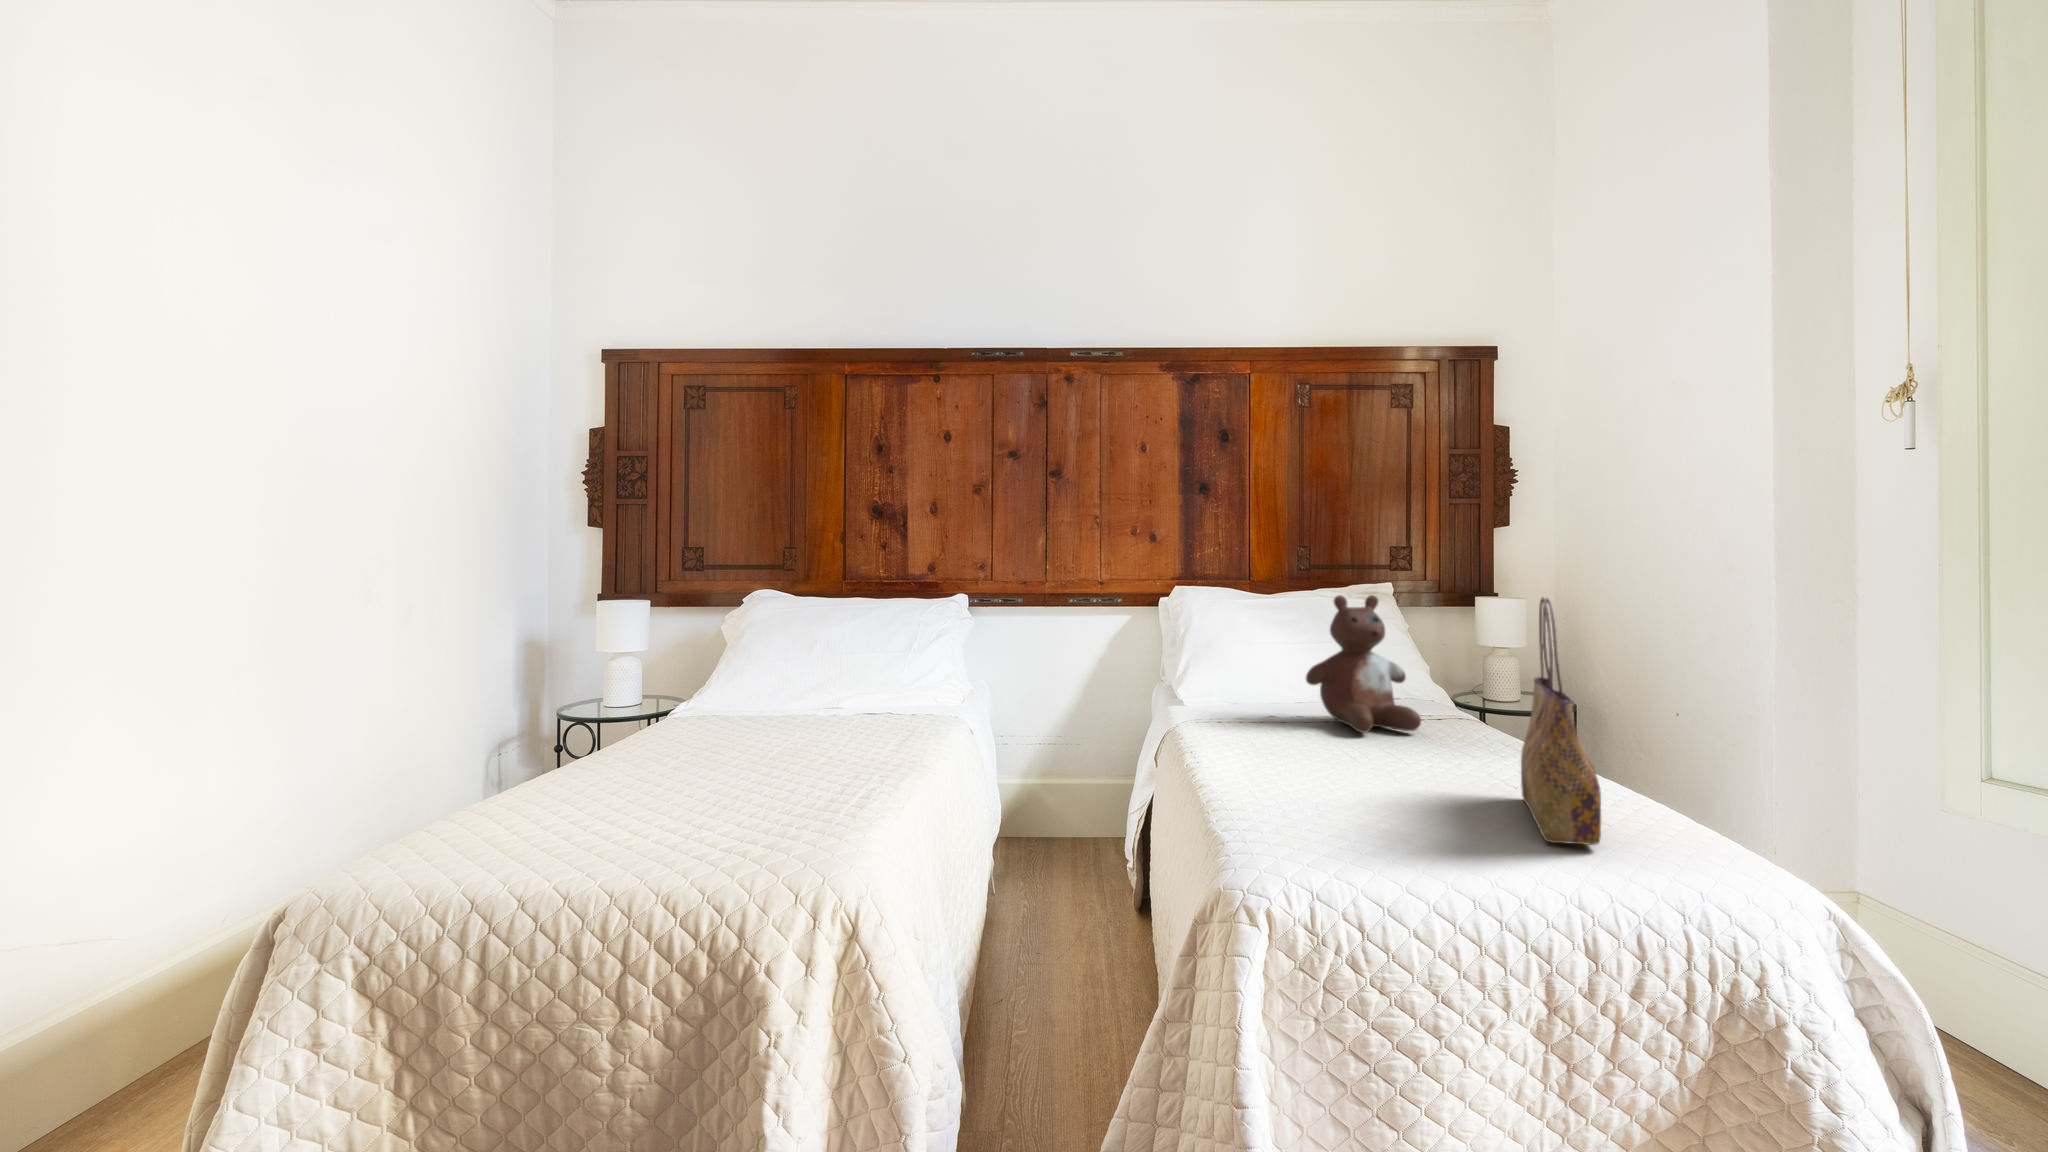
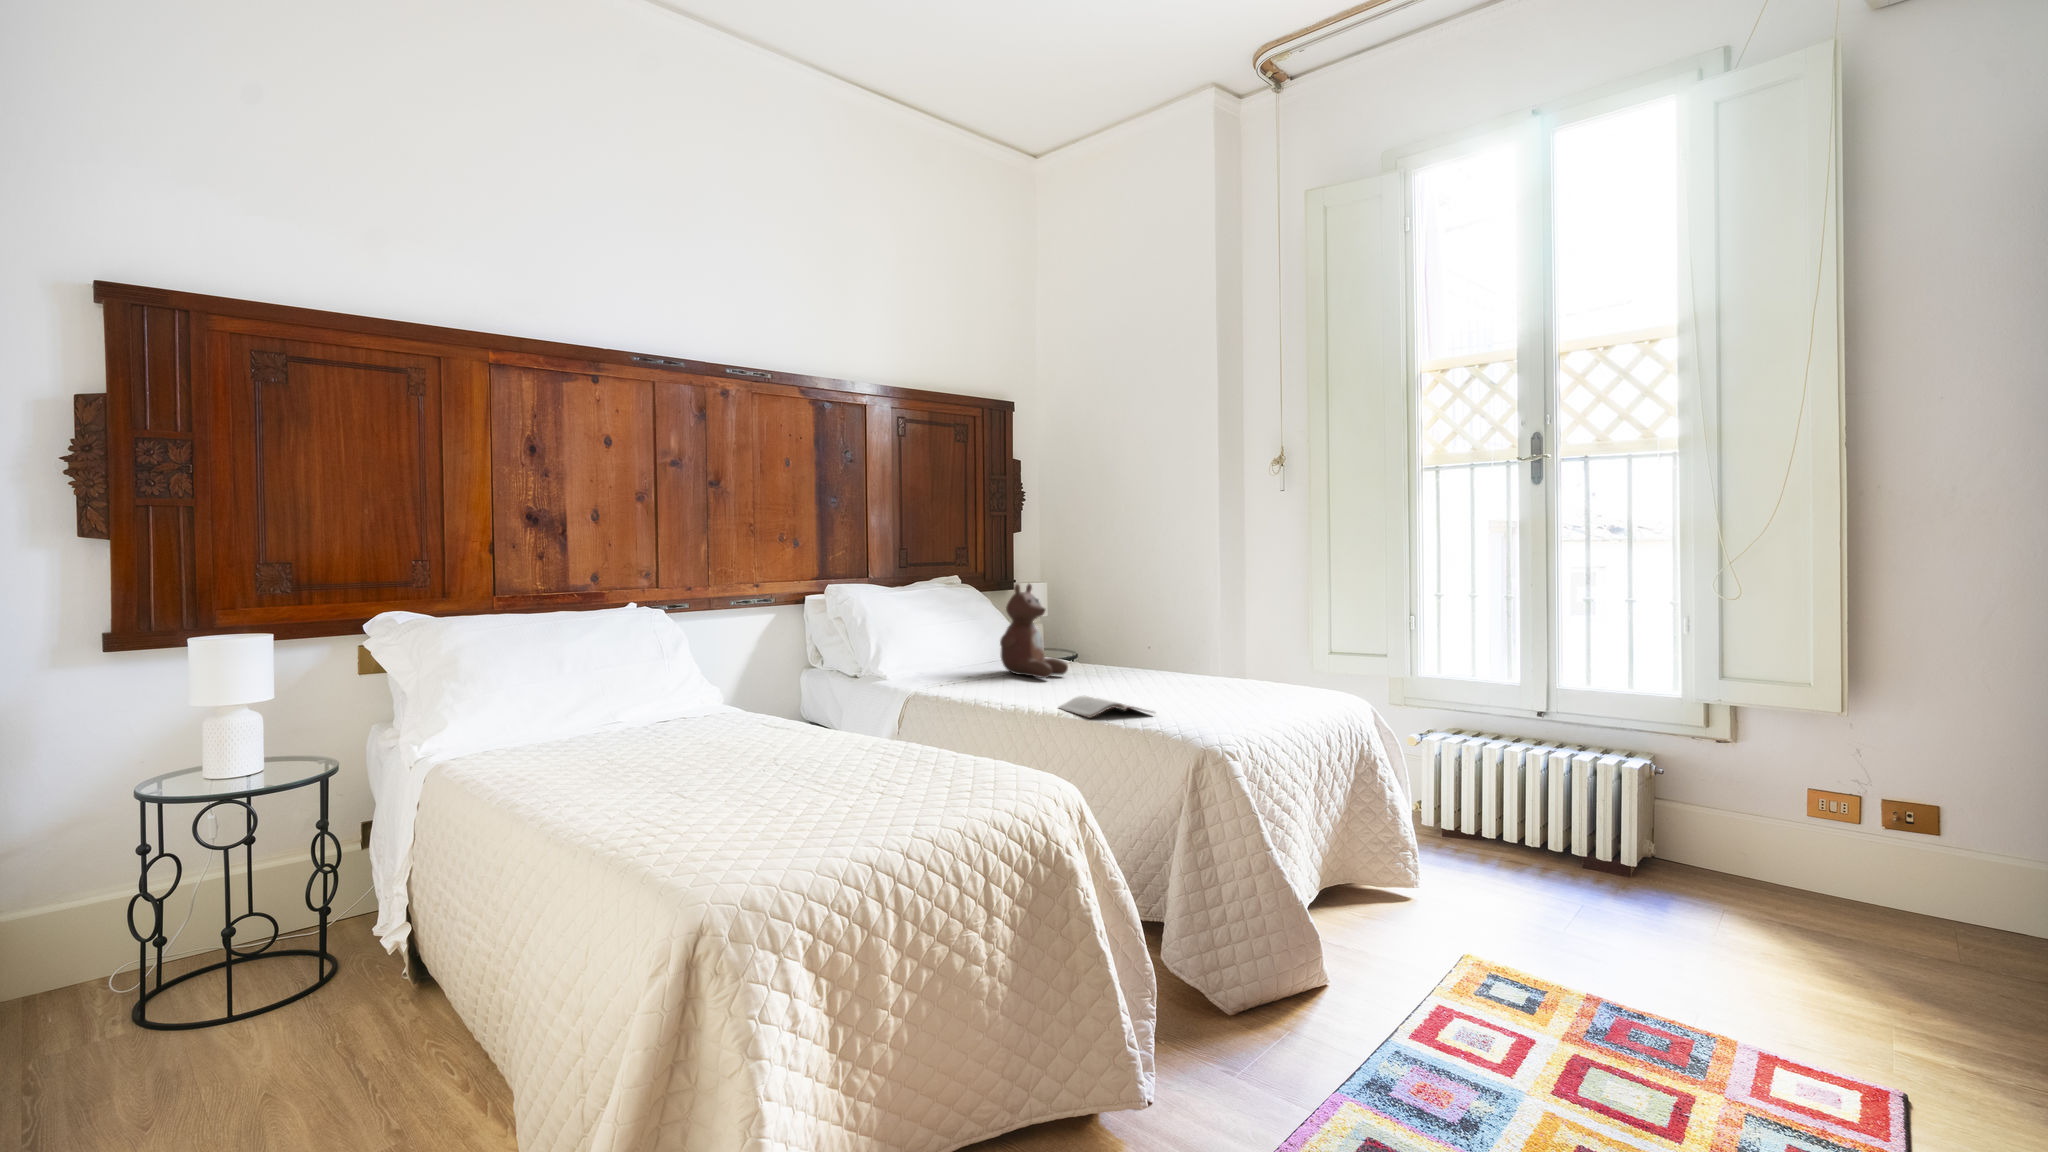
tote bag: present [1521,598,1601,845] -> none [1184,589,1258,715]
magazine: none [1231,762,1369,808] -> present [1059,696,1153,718]

